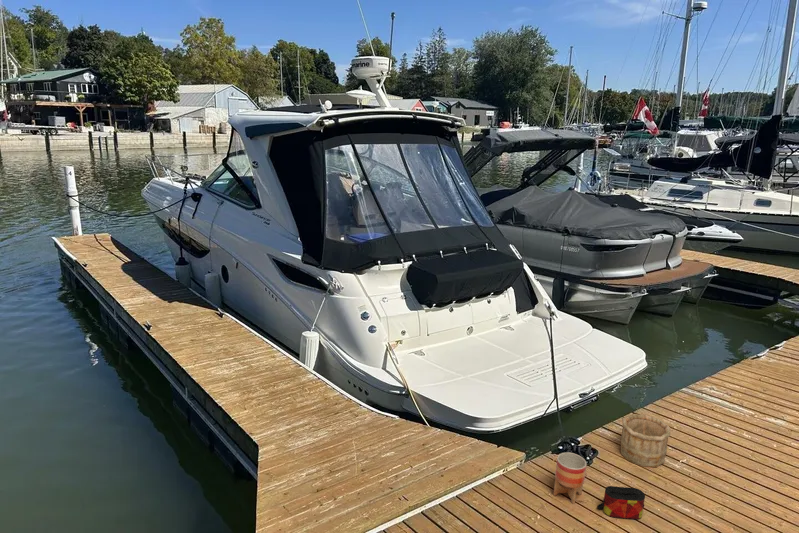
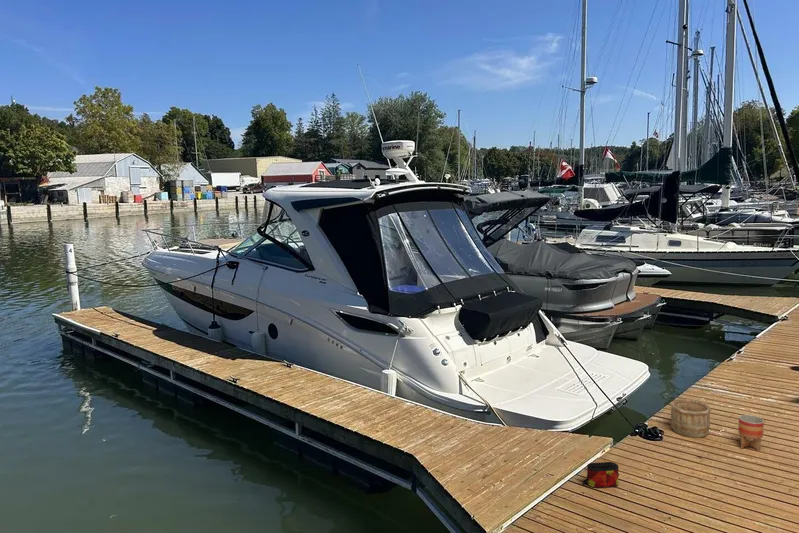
planter: present [553,452,587,504] -> present [738,415,764,452]
bag: present [597,486,645,520] -> present [583,462,619,489]

